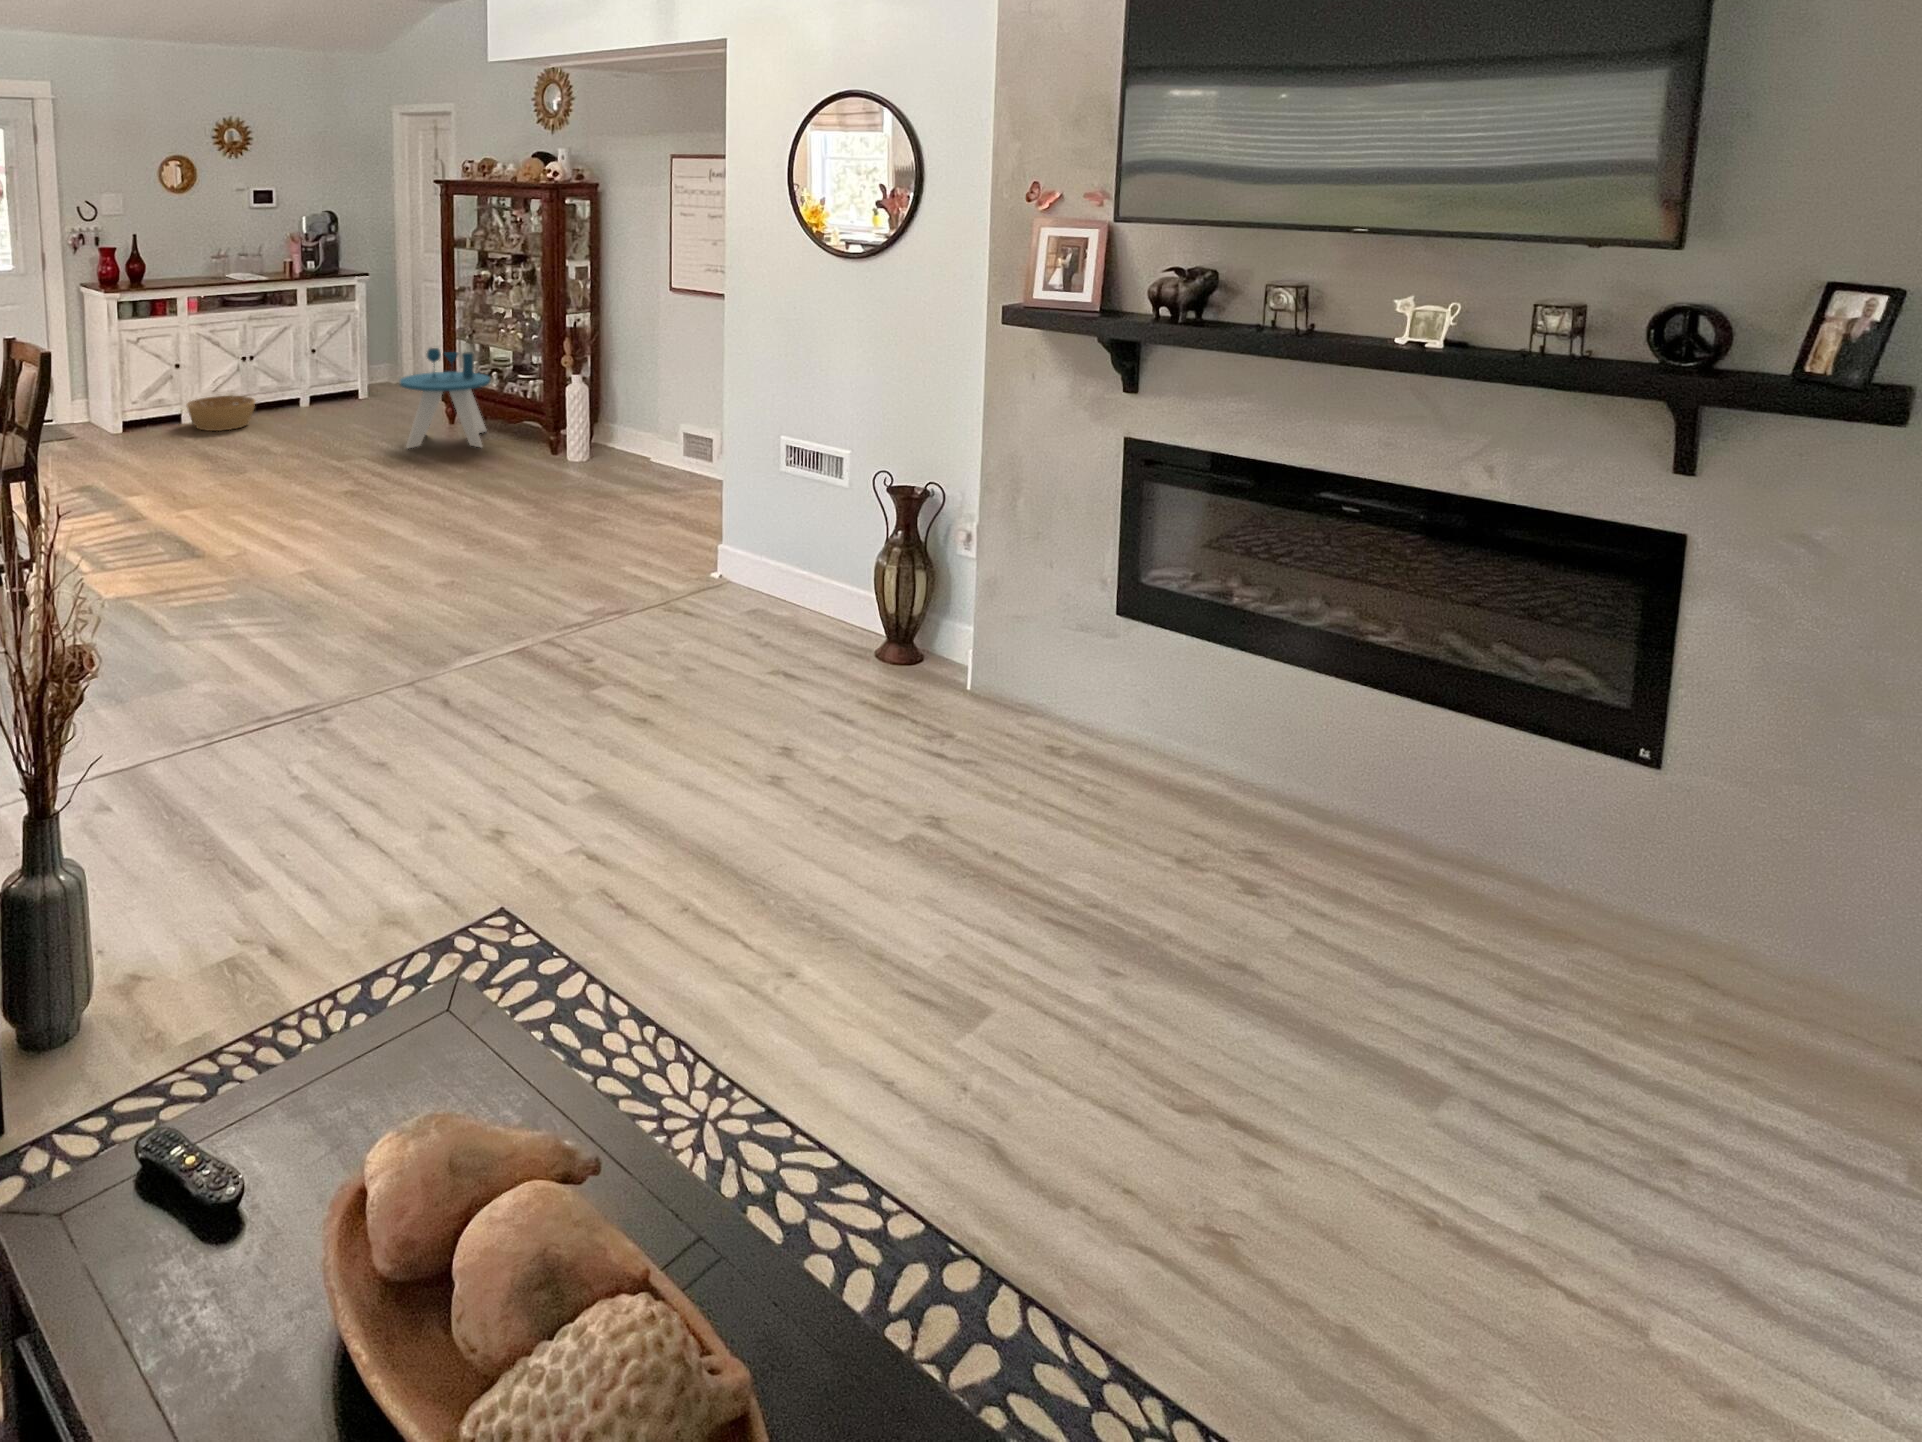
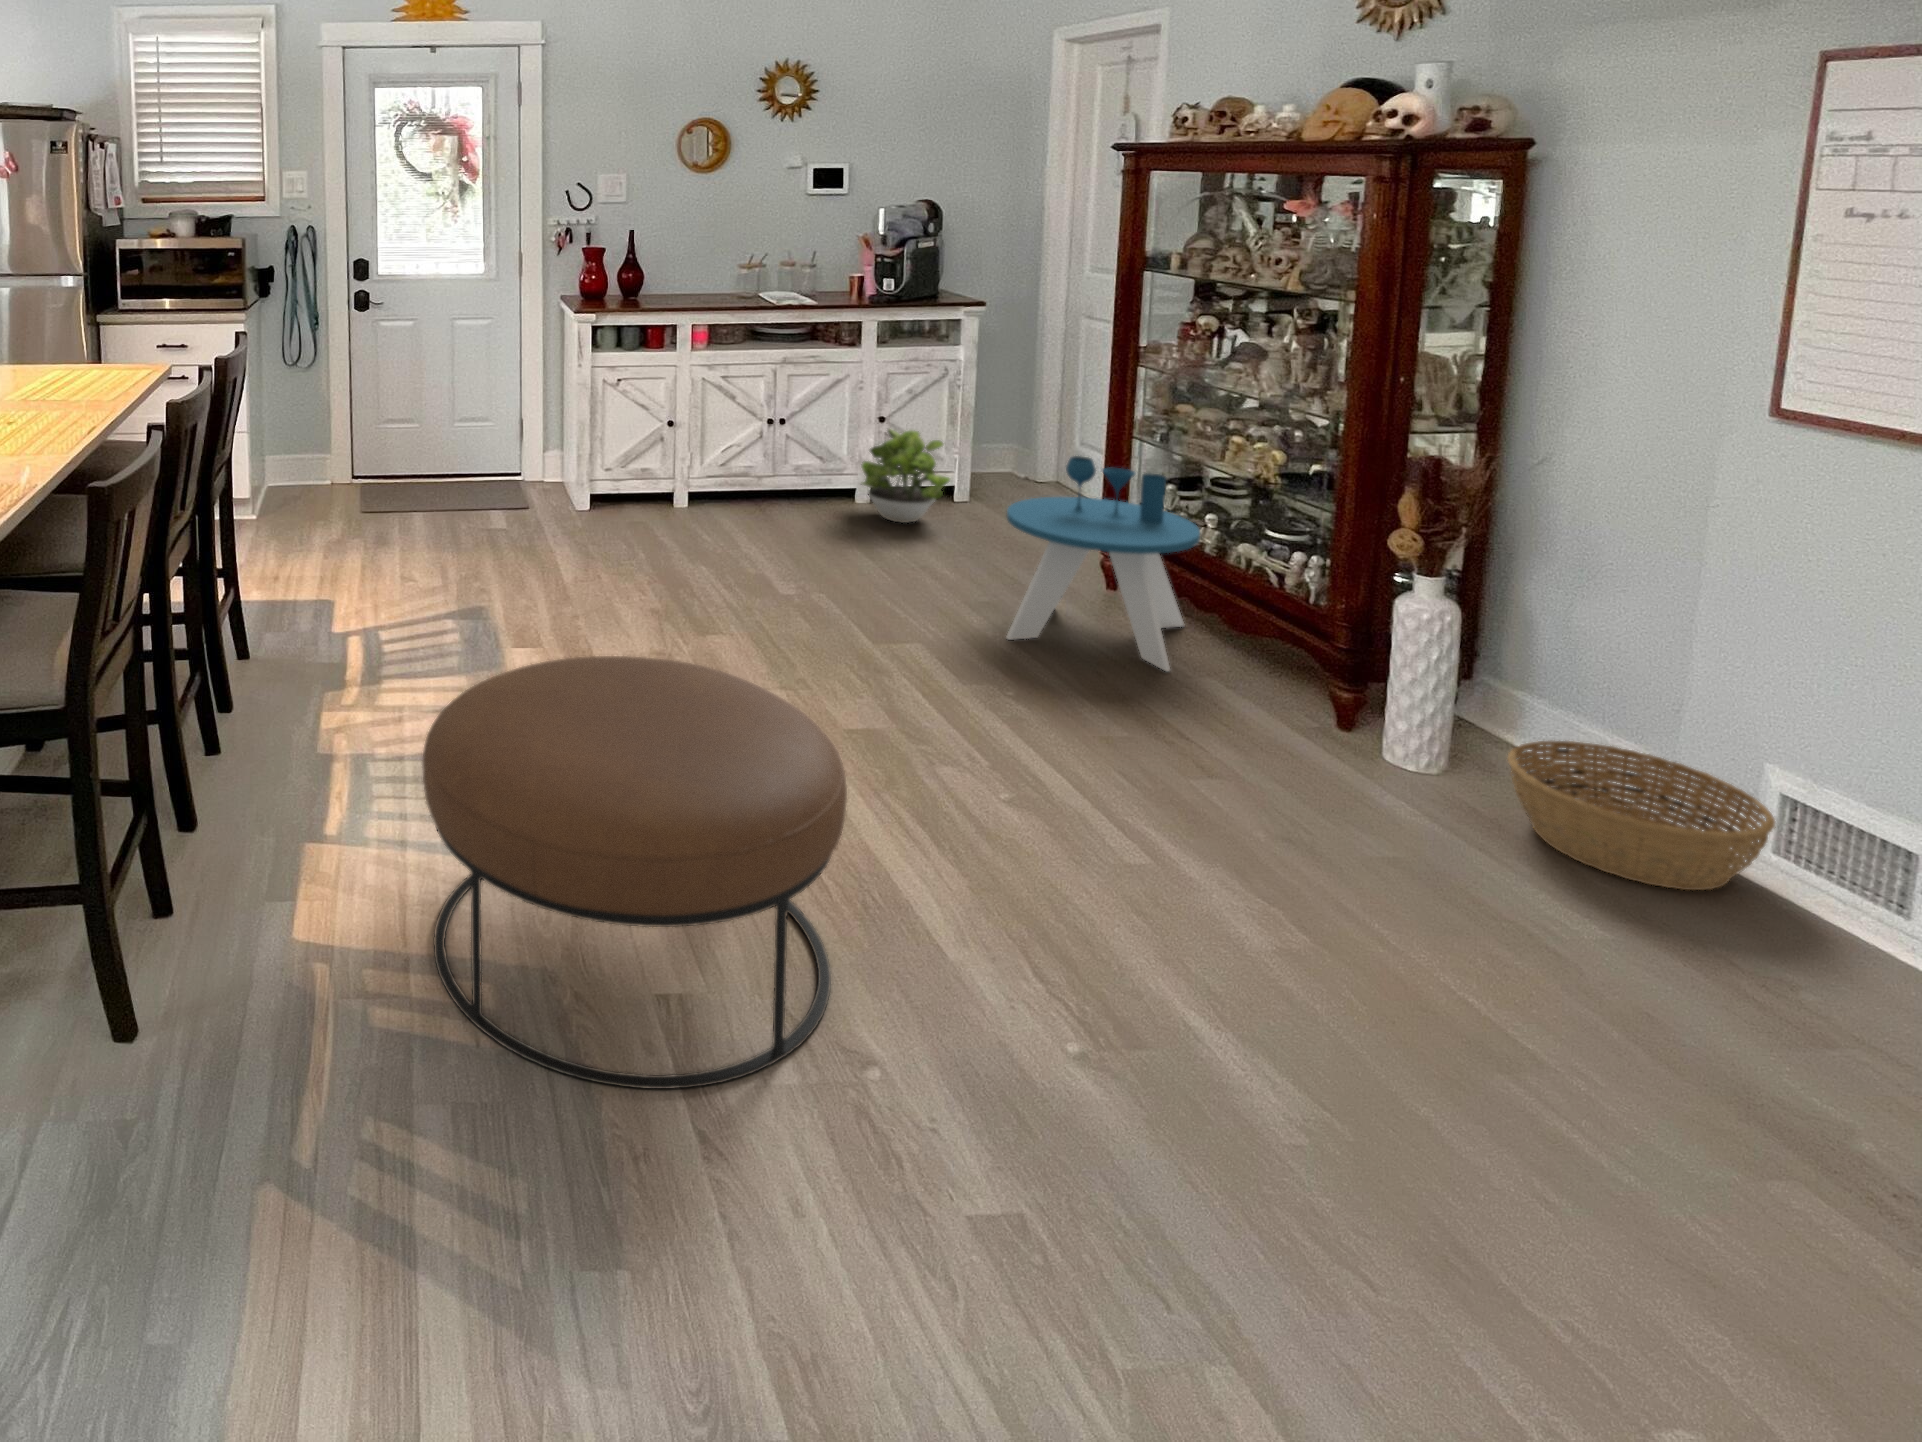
potted plant: none [304,353,360,412] -> present [862,429,950,522]
basket: present [187,396,255,431] -> present [1508,741,1776,890]
ottoman: none [167,441,370,599] -> present [422,656,847,1089]

